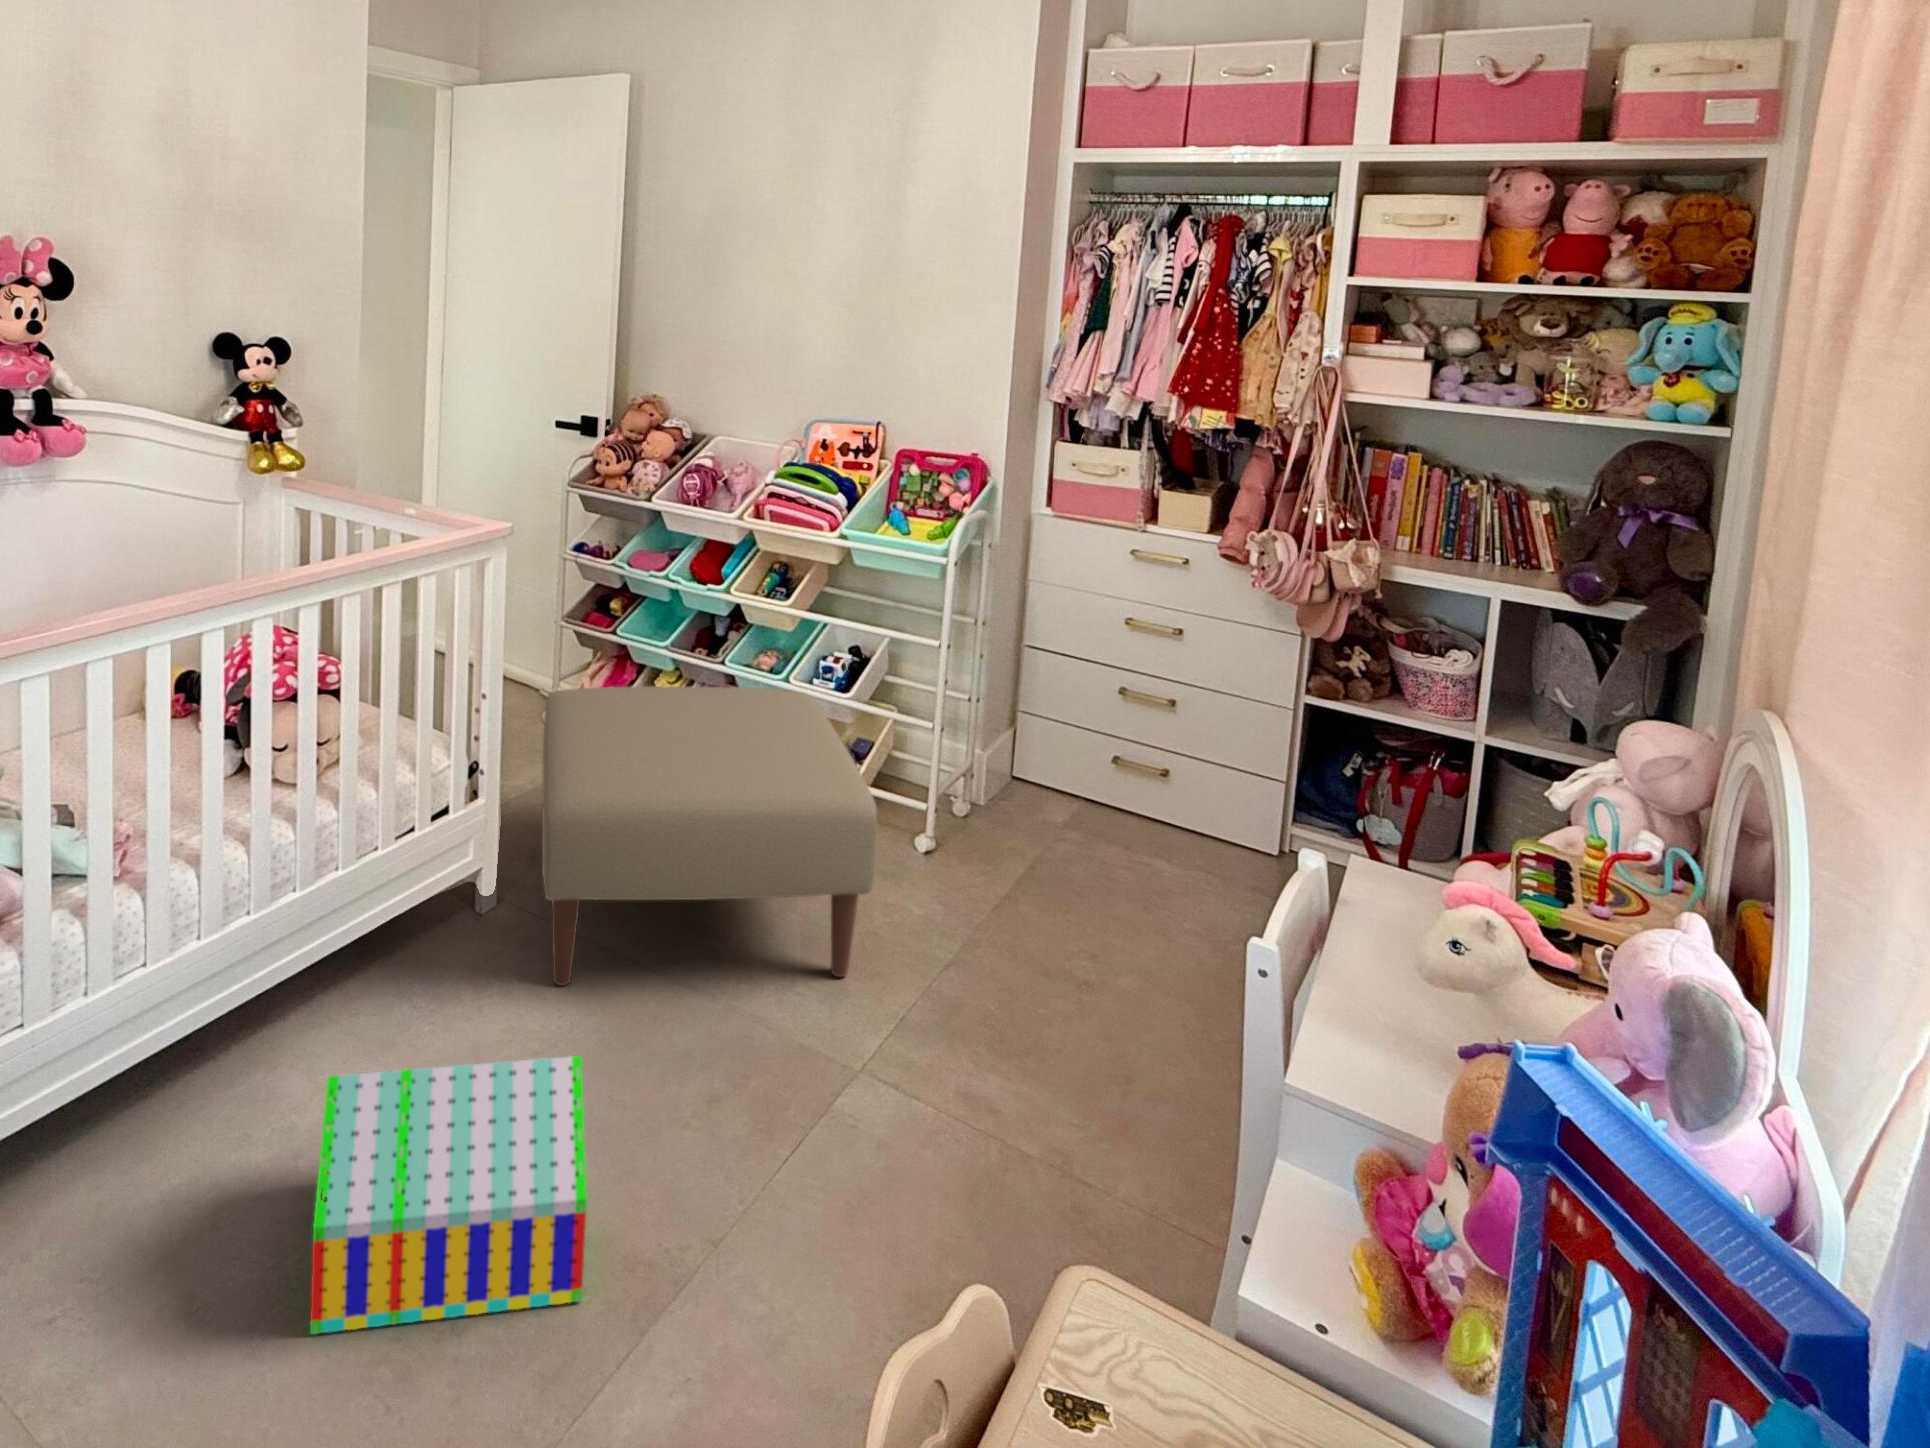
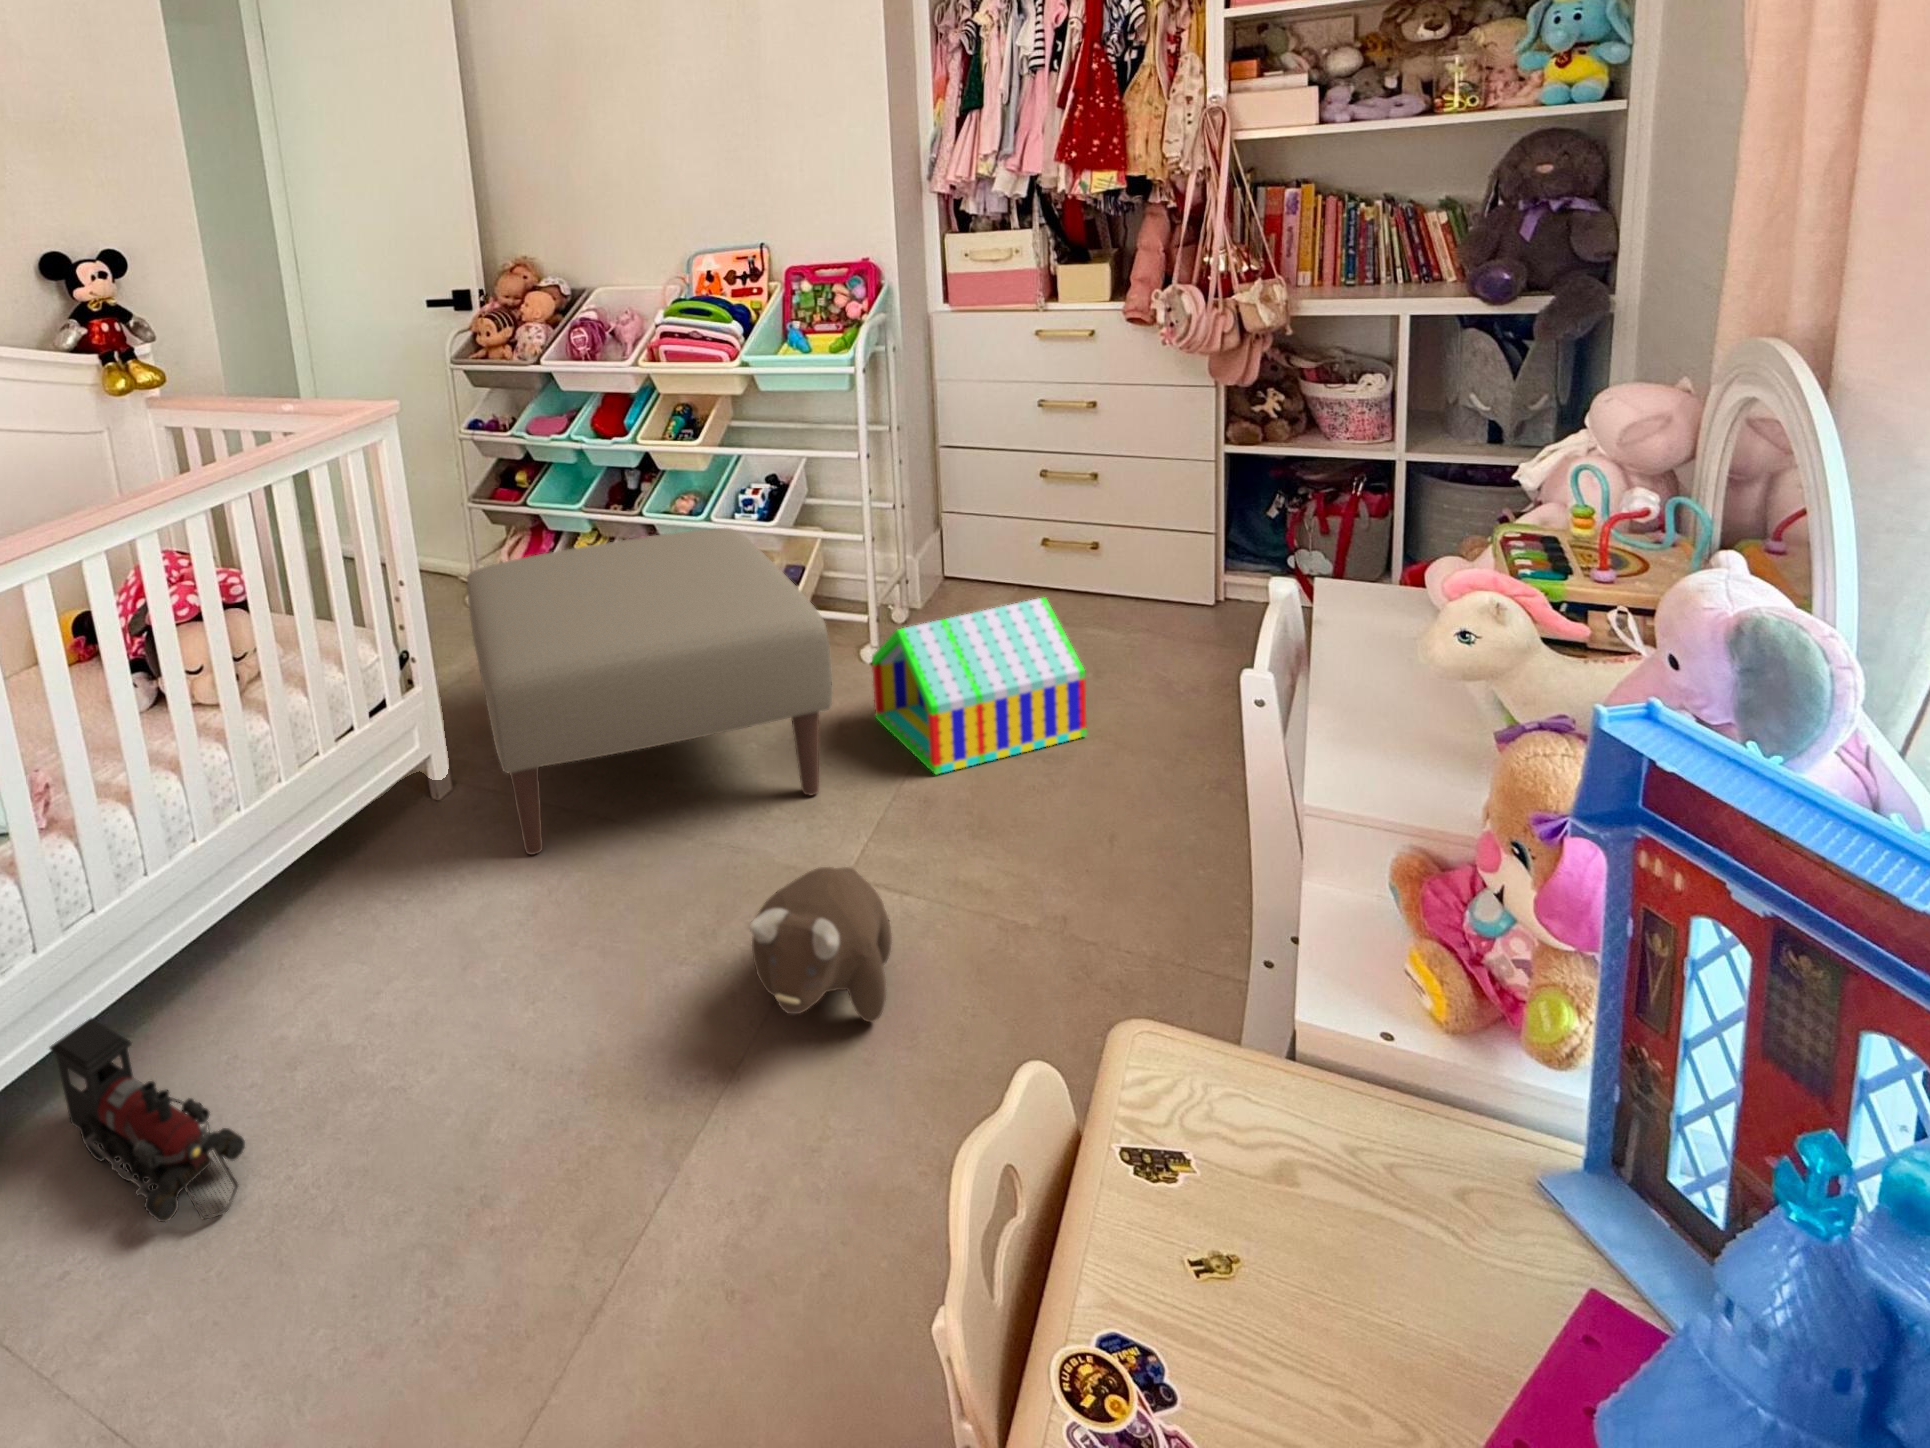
plush toy: none [749,1055,889,1224] -> present [750,867,892,1022]
toy house: present [310,1056,587,1334] -> present [872,597,1087,775]
toy train: none [78,1068,237,1292] -> present [50,1018,245,1222]

